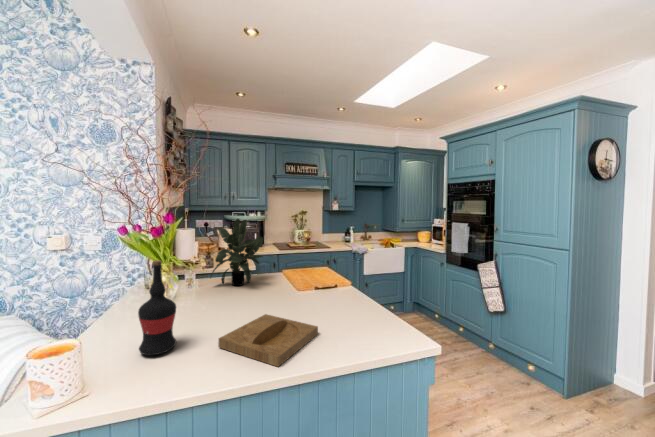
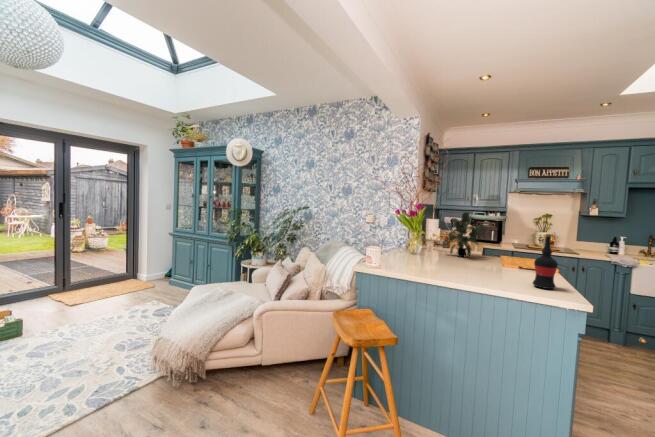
wine bottle: present [138,260,176,355] -> present [533,234,558,289]
tray: present [218,314,318,367] -> none [437,265,497,280]

